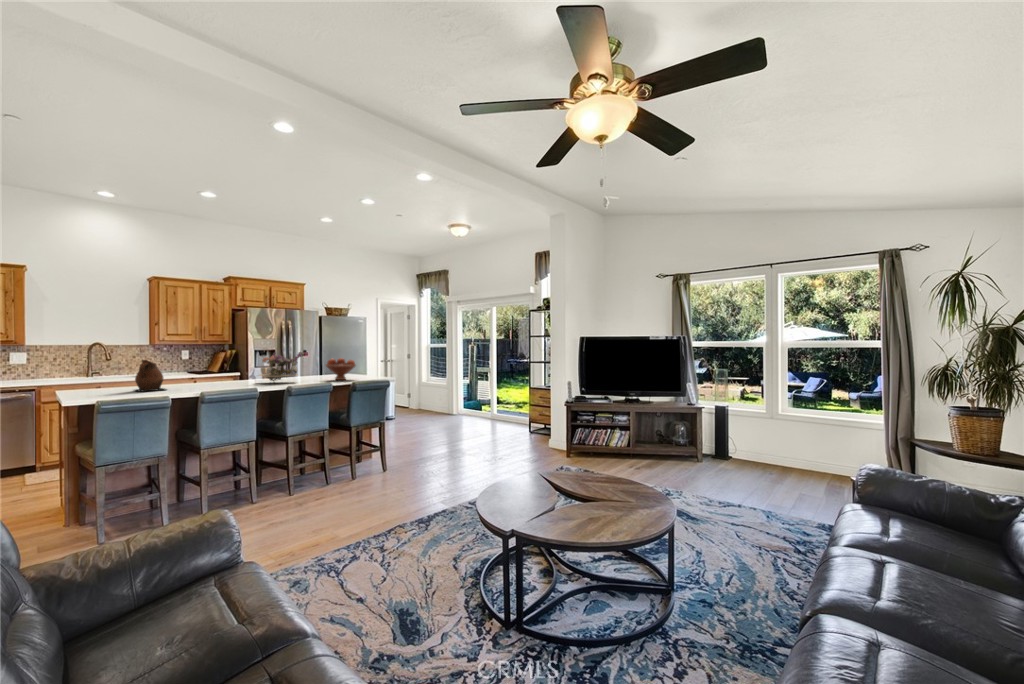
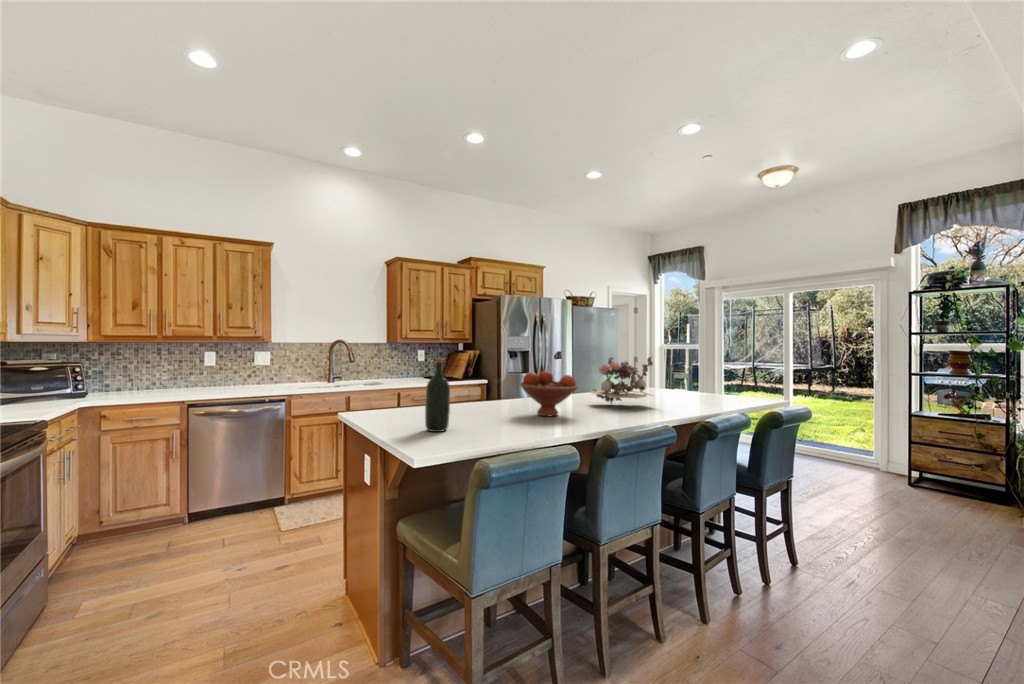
wine bottle: none [95,354,114,395] -> present [425,359,450,432]
fruit bowl: present [326,358,356,380] -> present [520,371,578,416]
ceramic pitcher: present [135,360,166,392] -> none [455,369,505,423]

